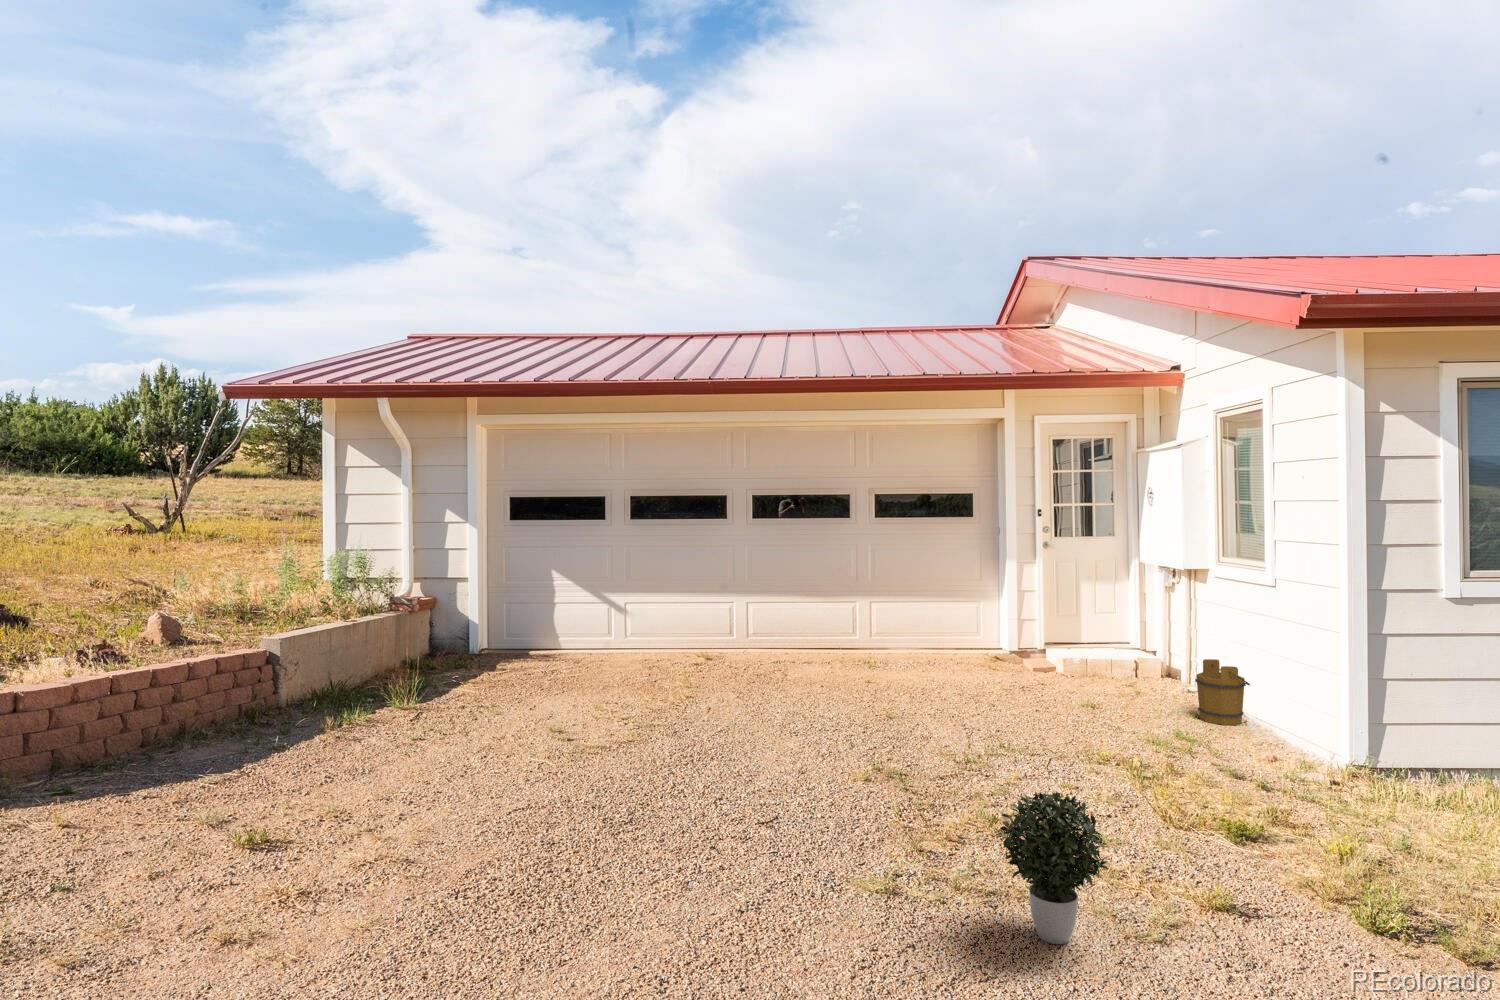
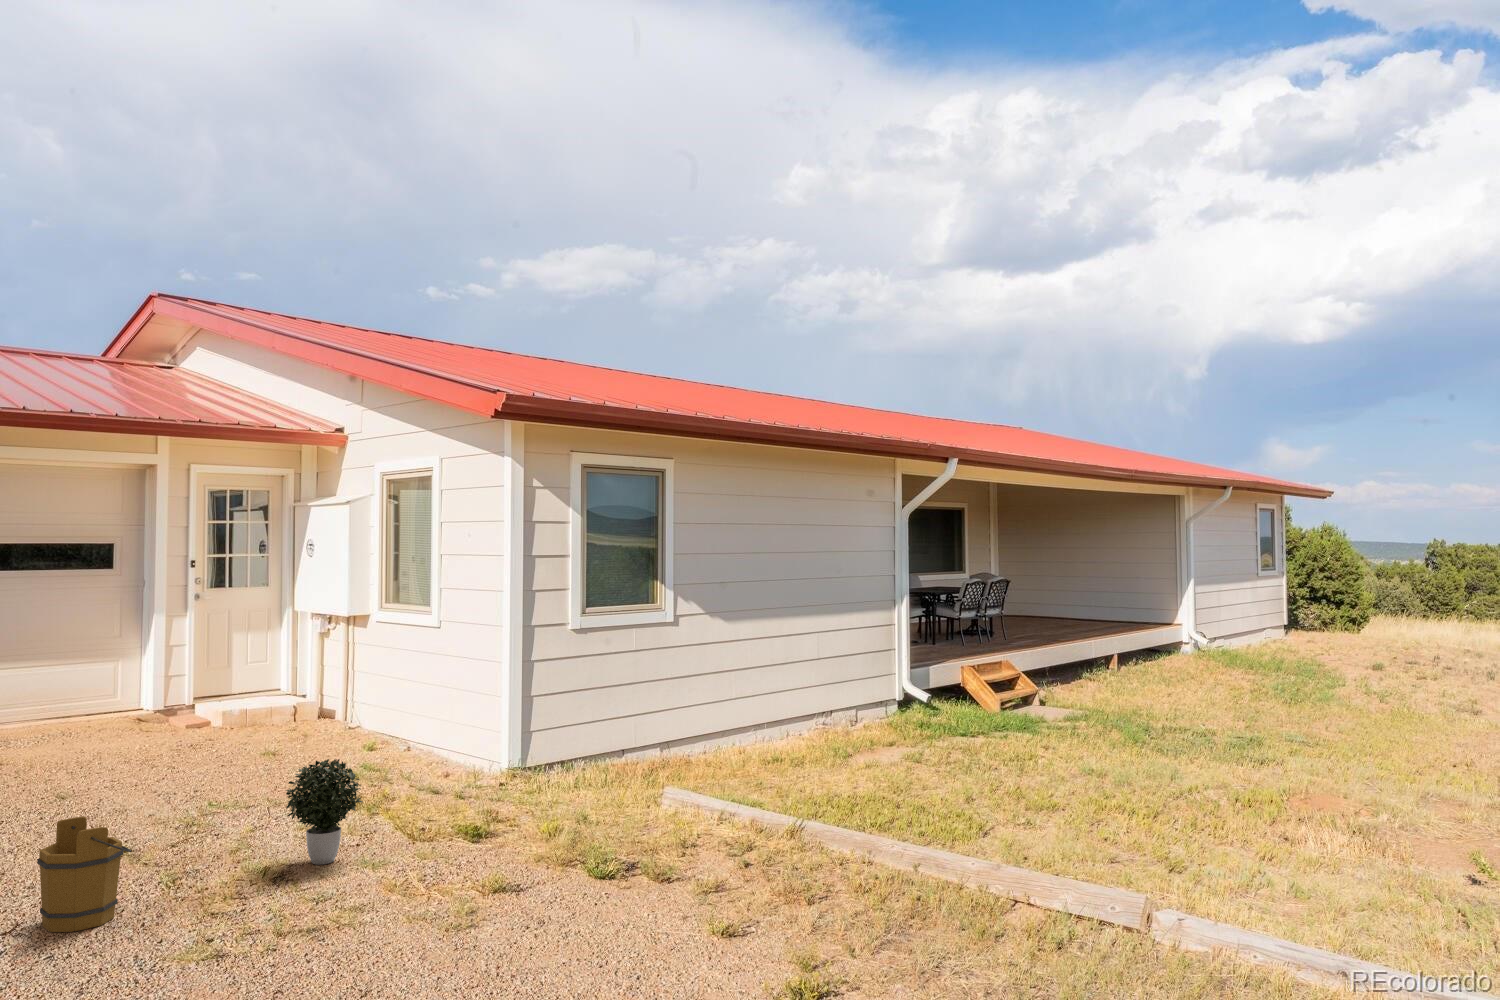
bucket: present [1195,659,1250,725] -> present [37,816,131,932]

